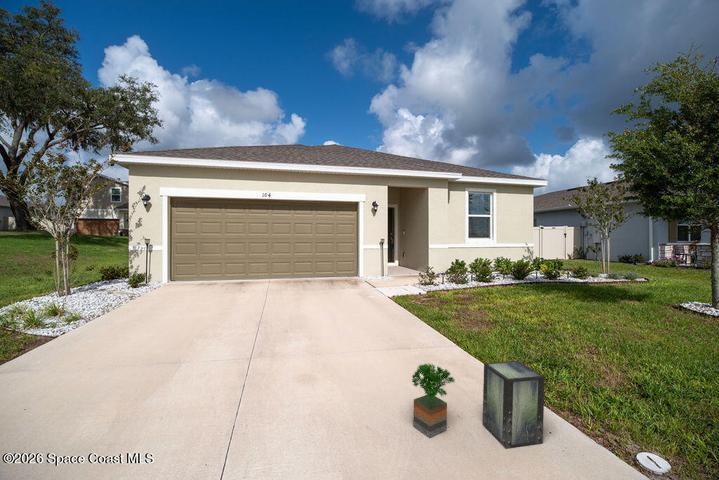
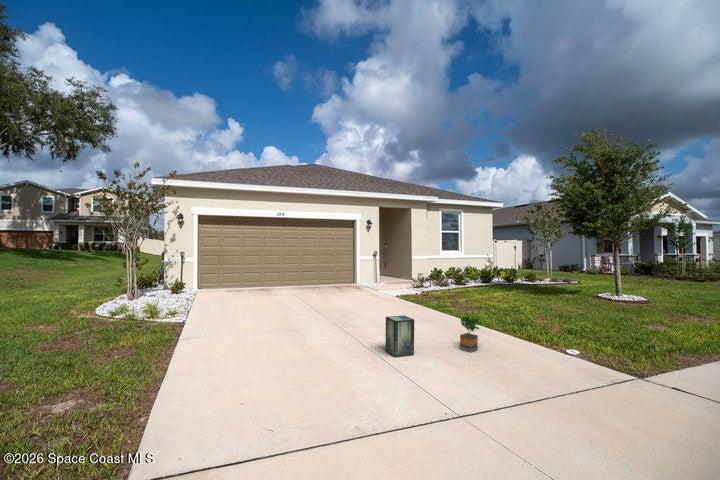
storage box: present [483,361,545,448] -> present [385,316,414,357]

